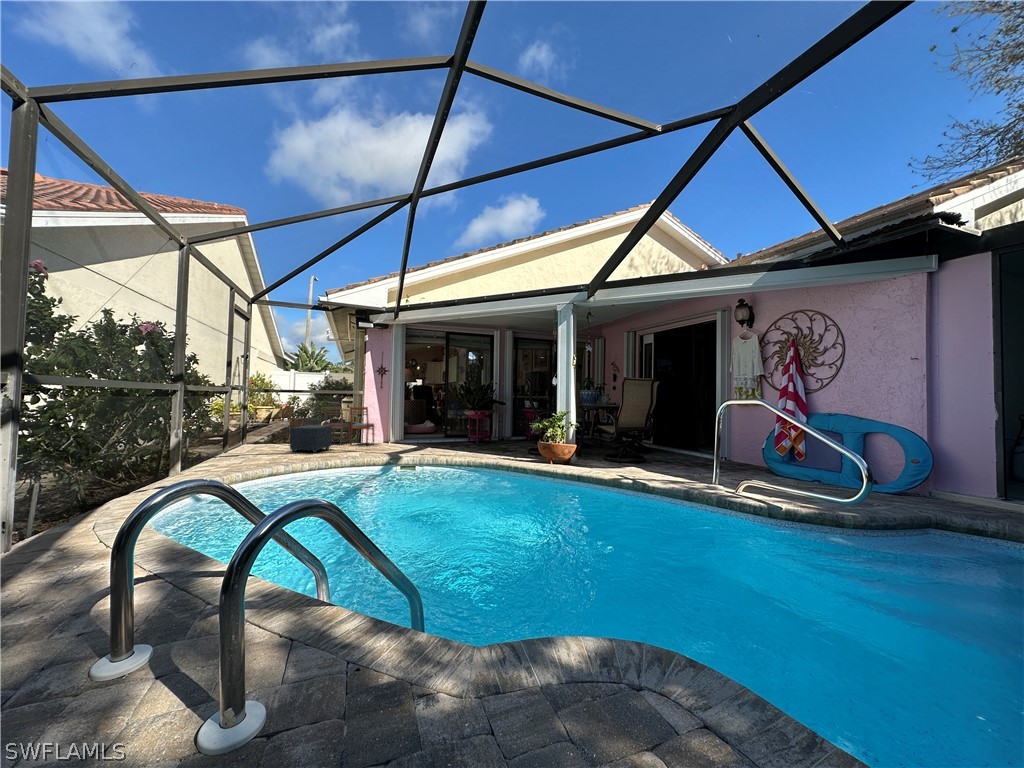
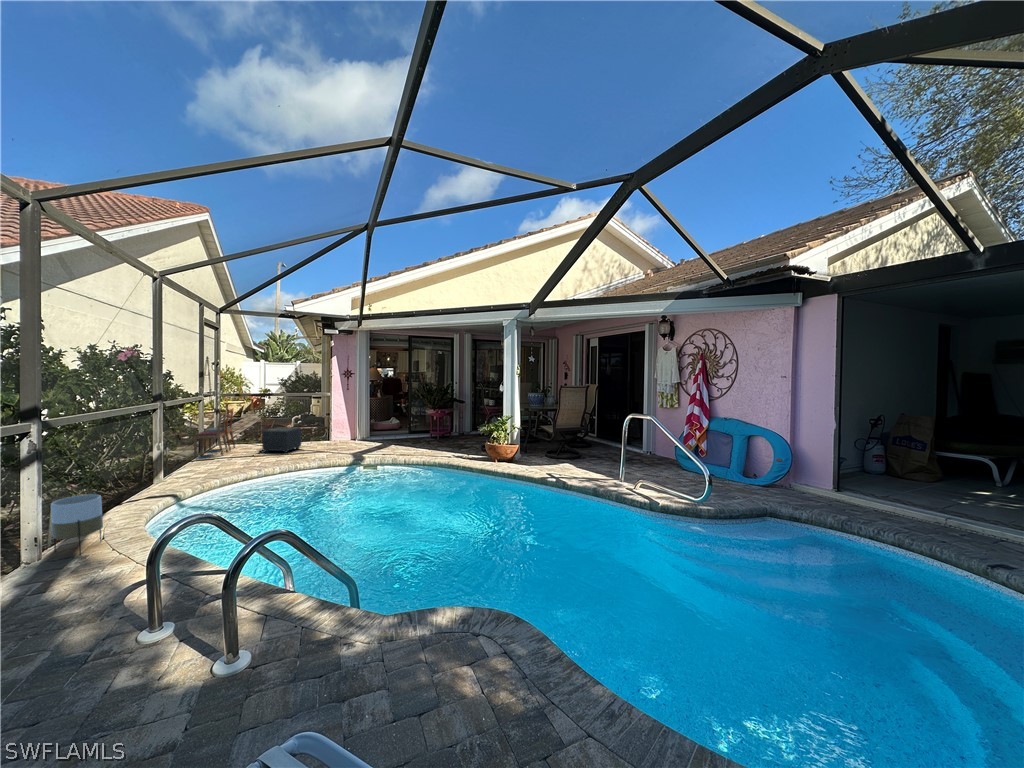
chair: present [324,407,374,445] -> present [194,409,235,458]
planter: none [25,472,91,549] -> present [51,494,103,555]

